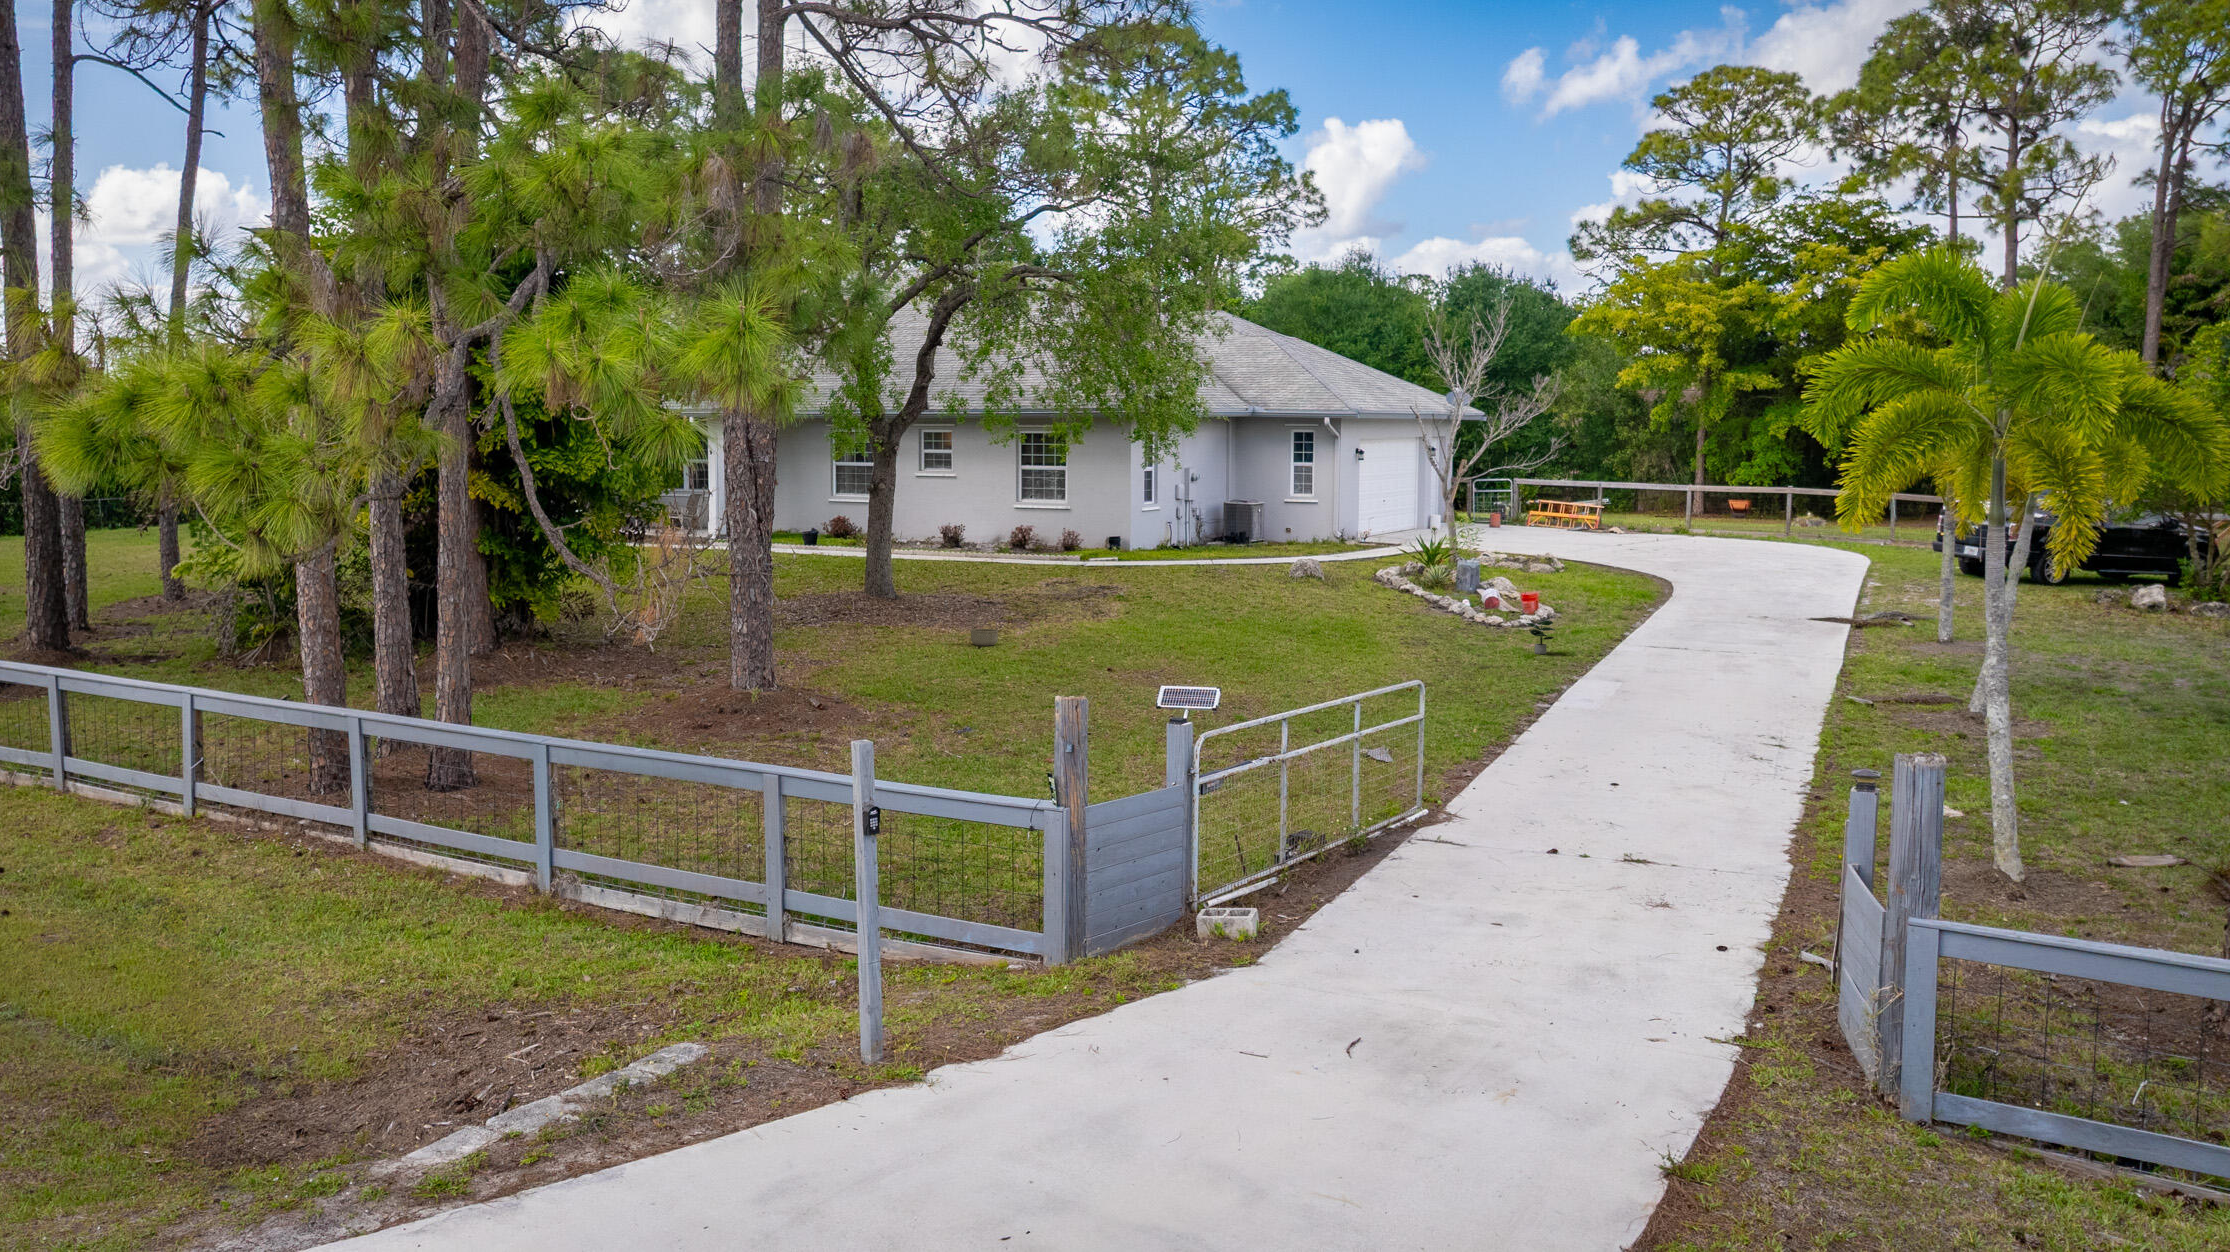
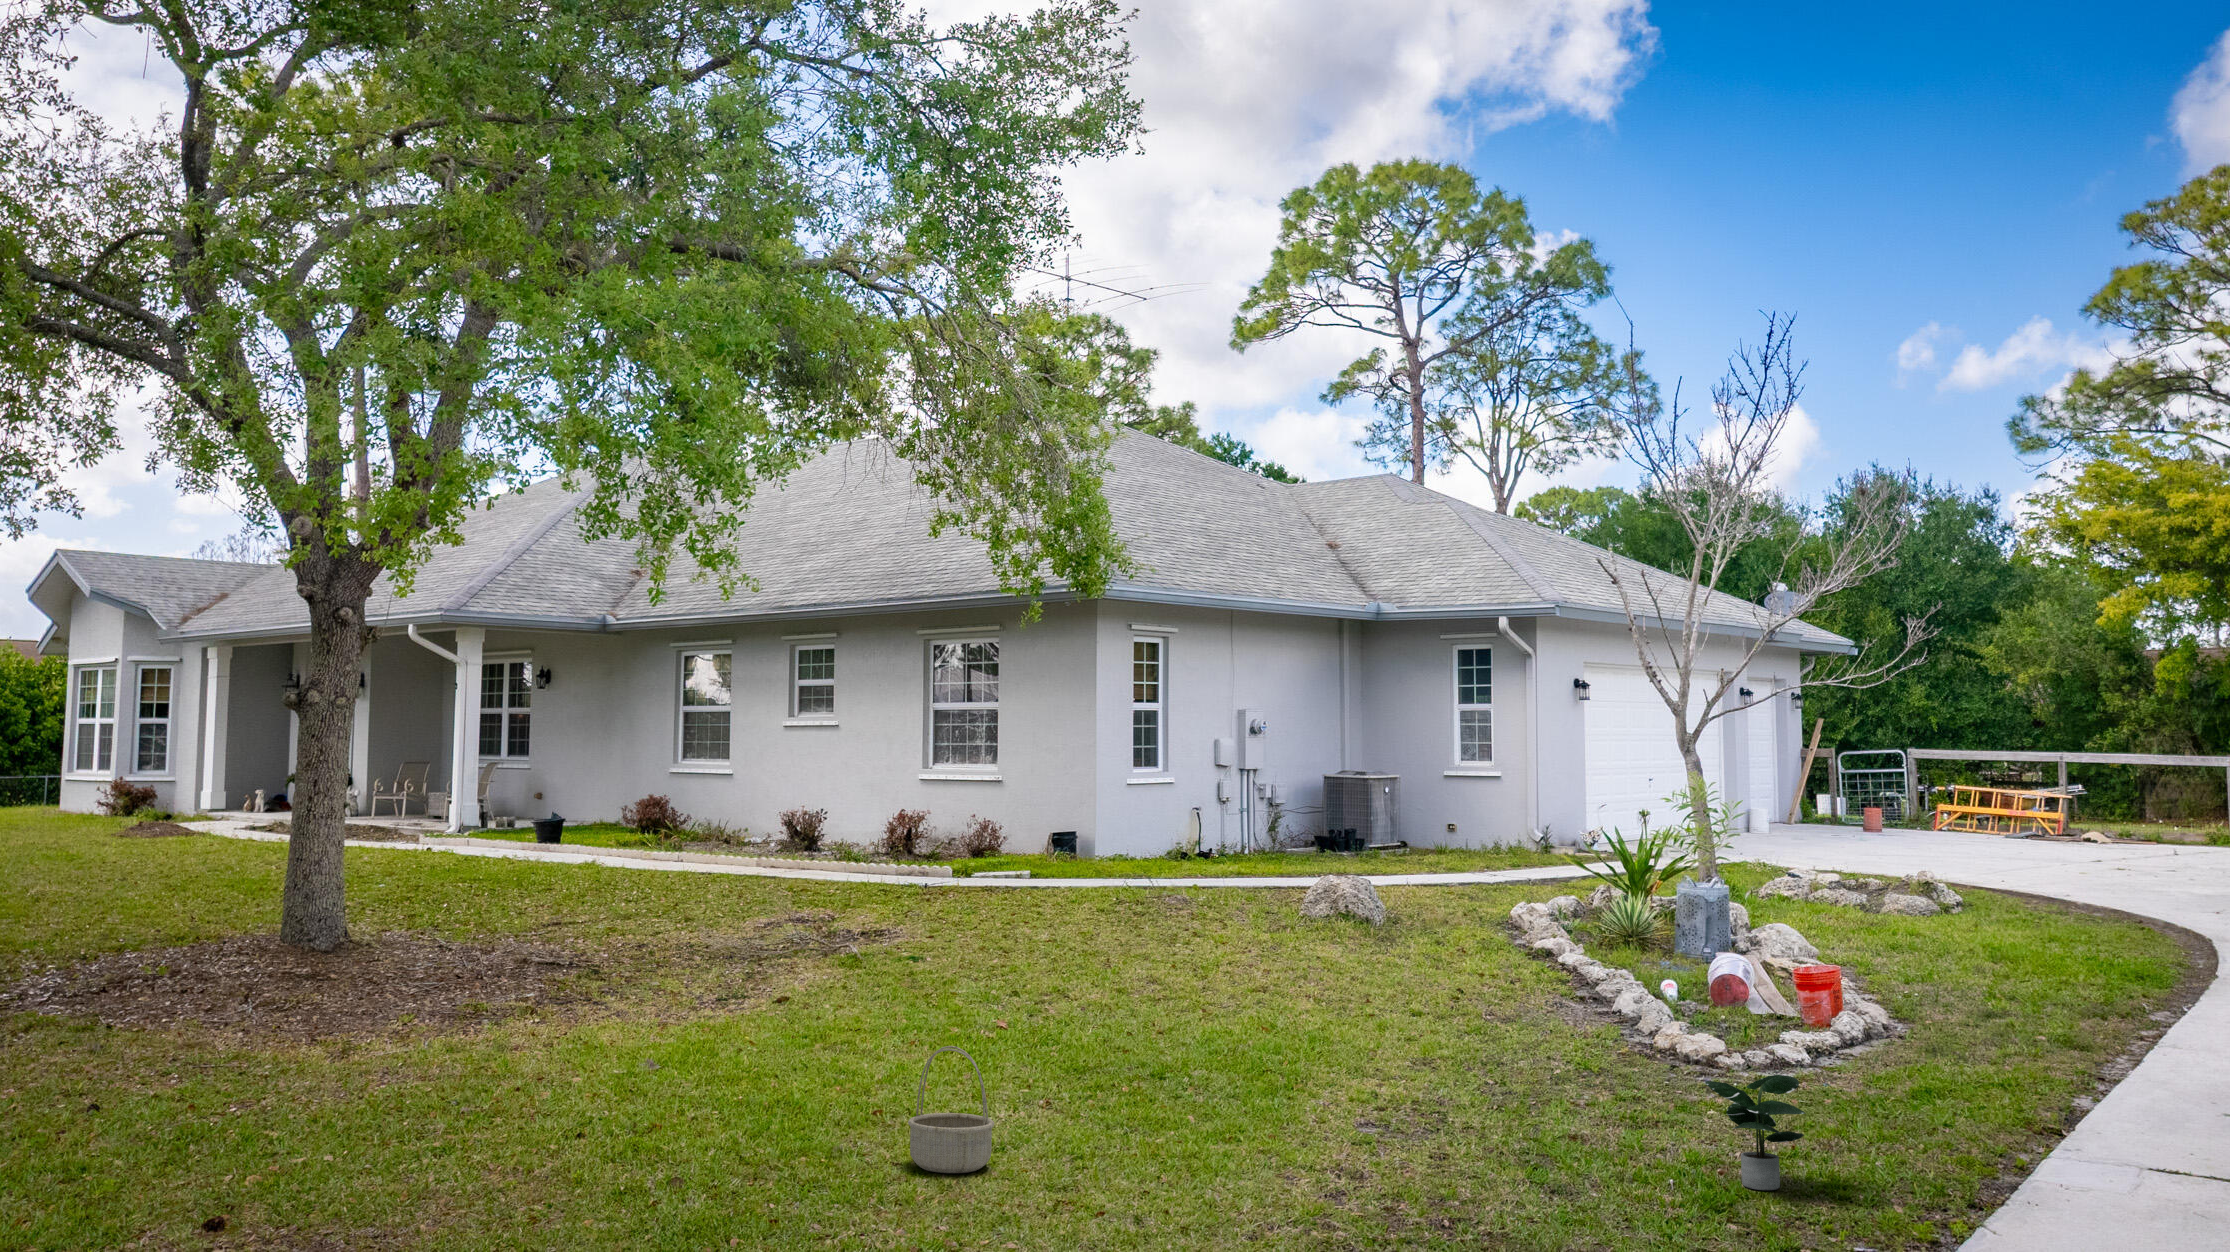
basket: present [970,607,998,646] -> present [908,1046,994,1173]

